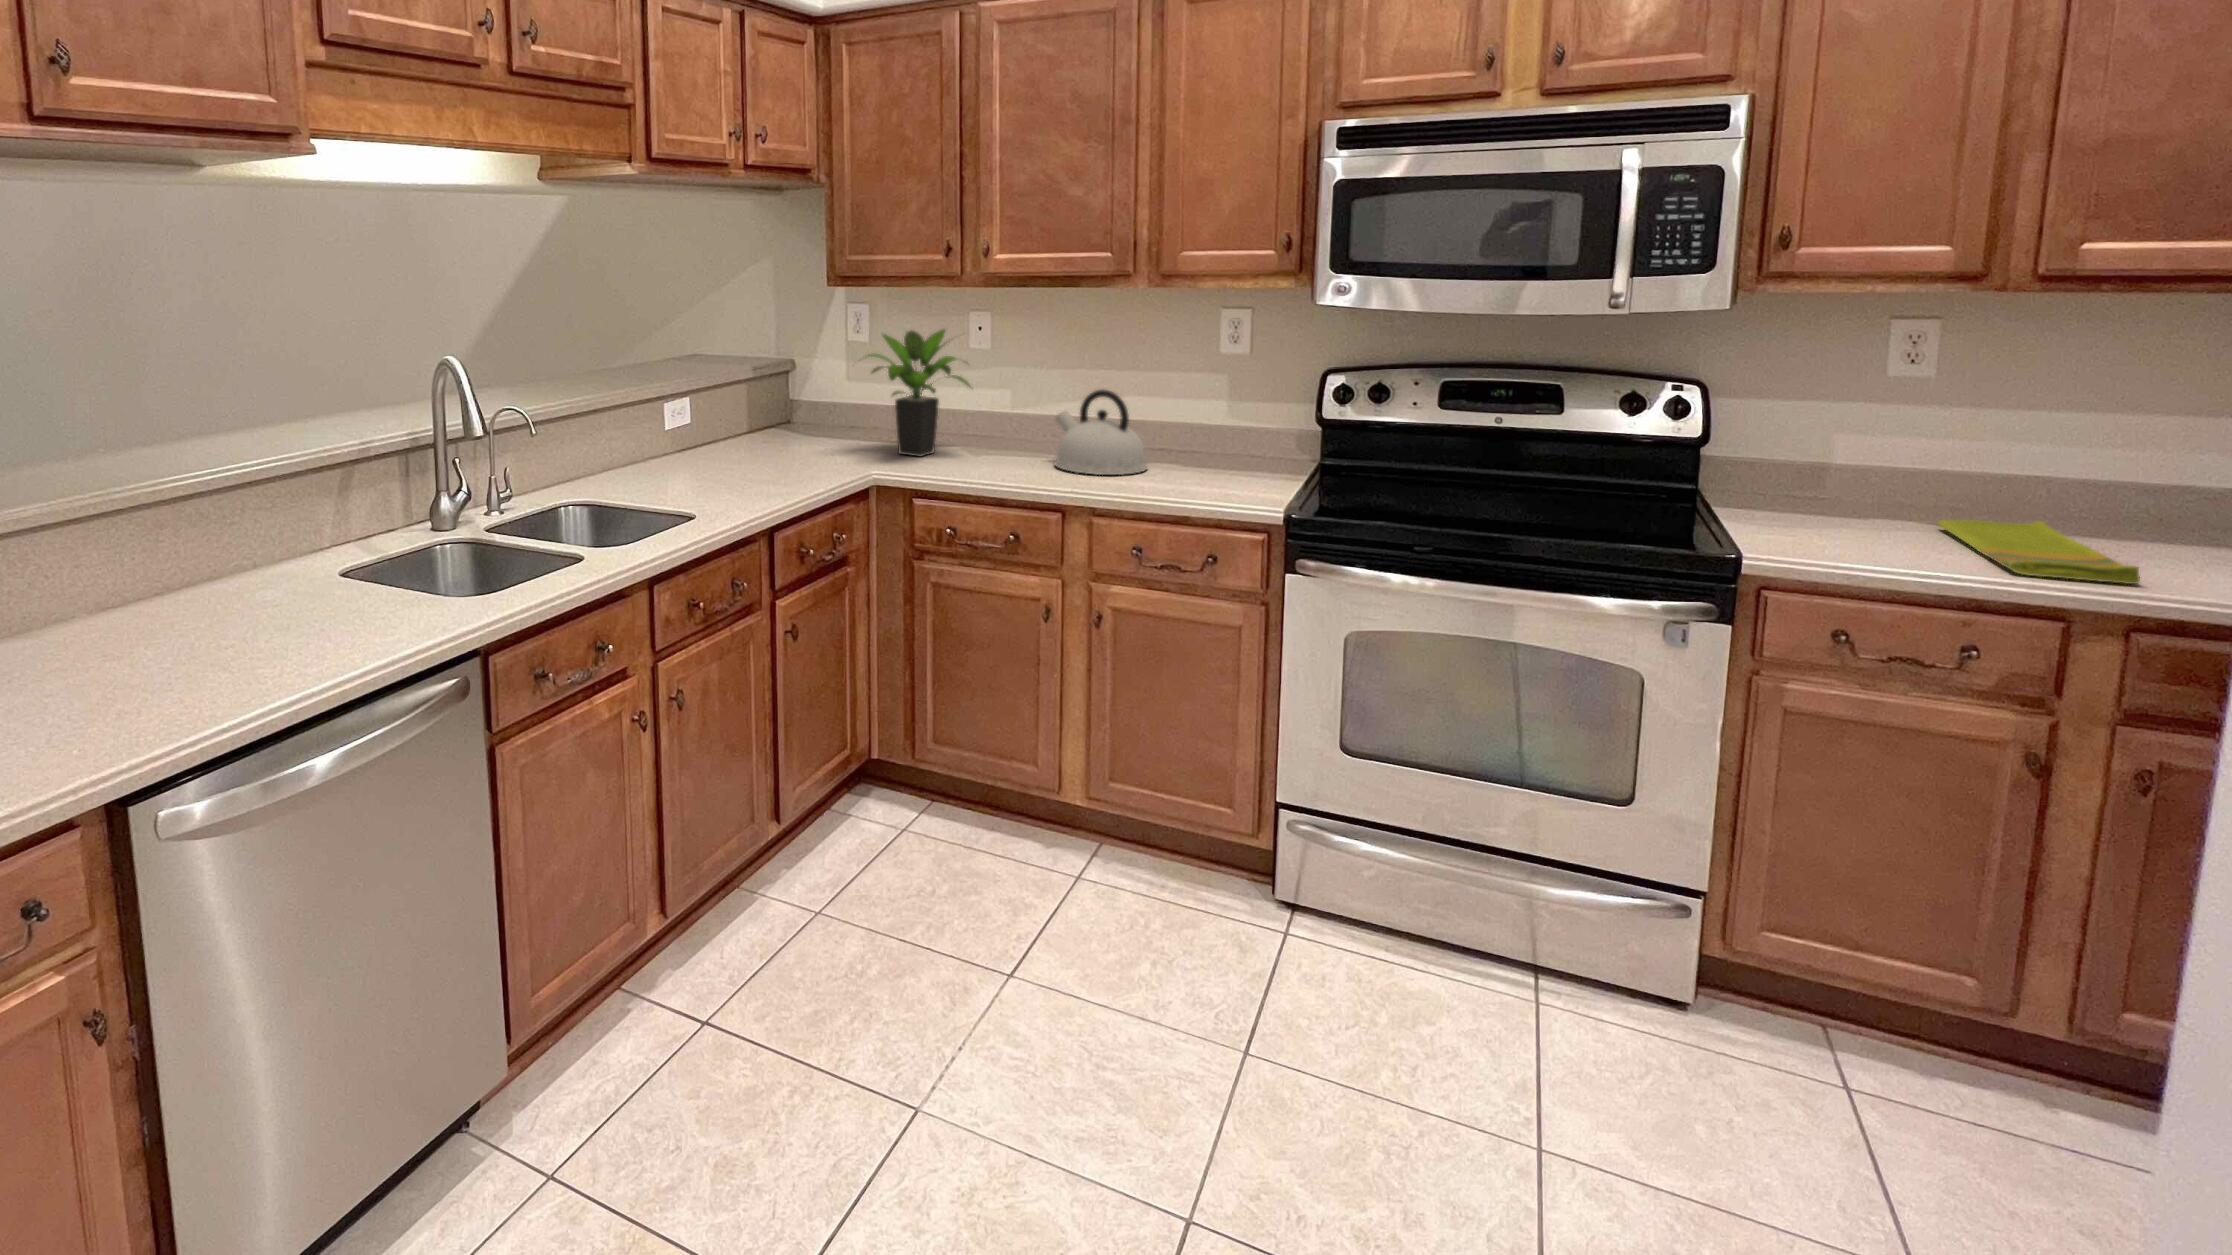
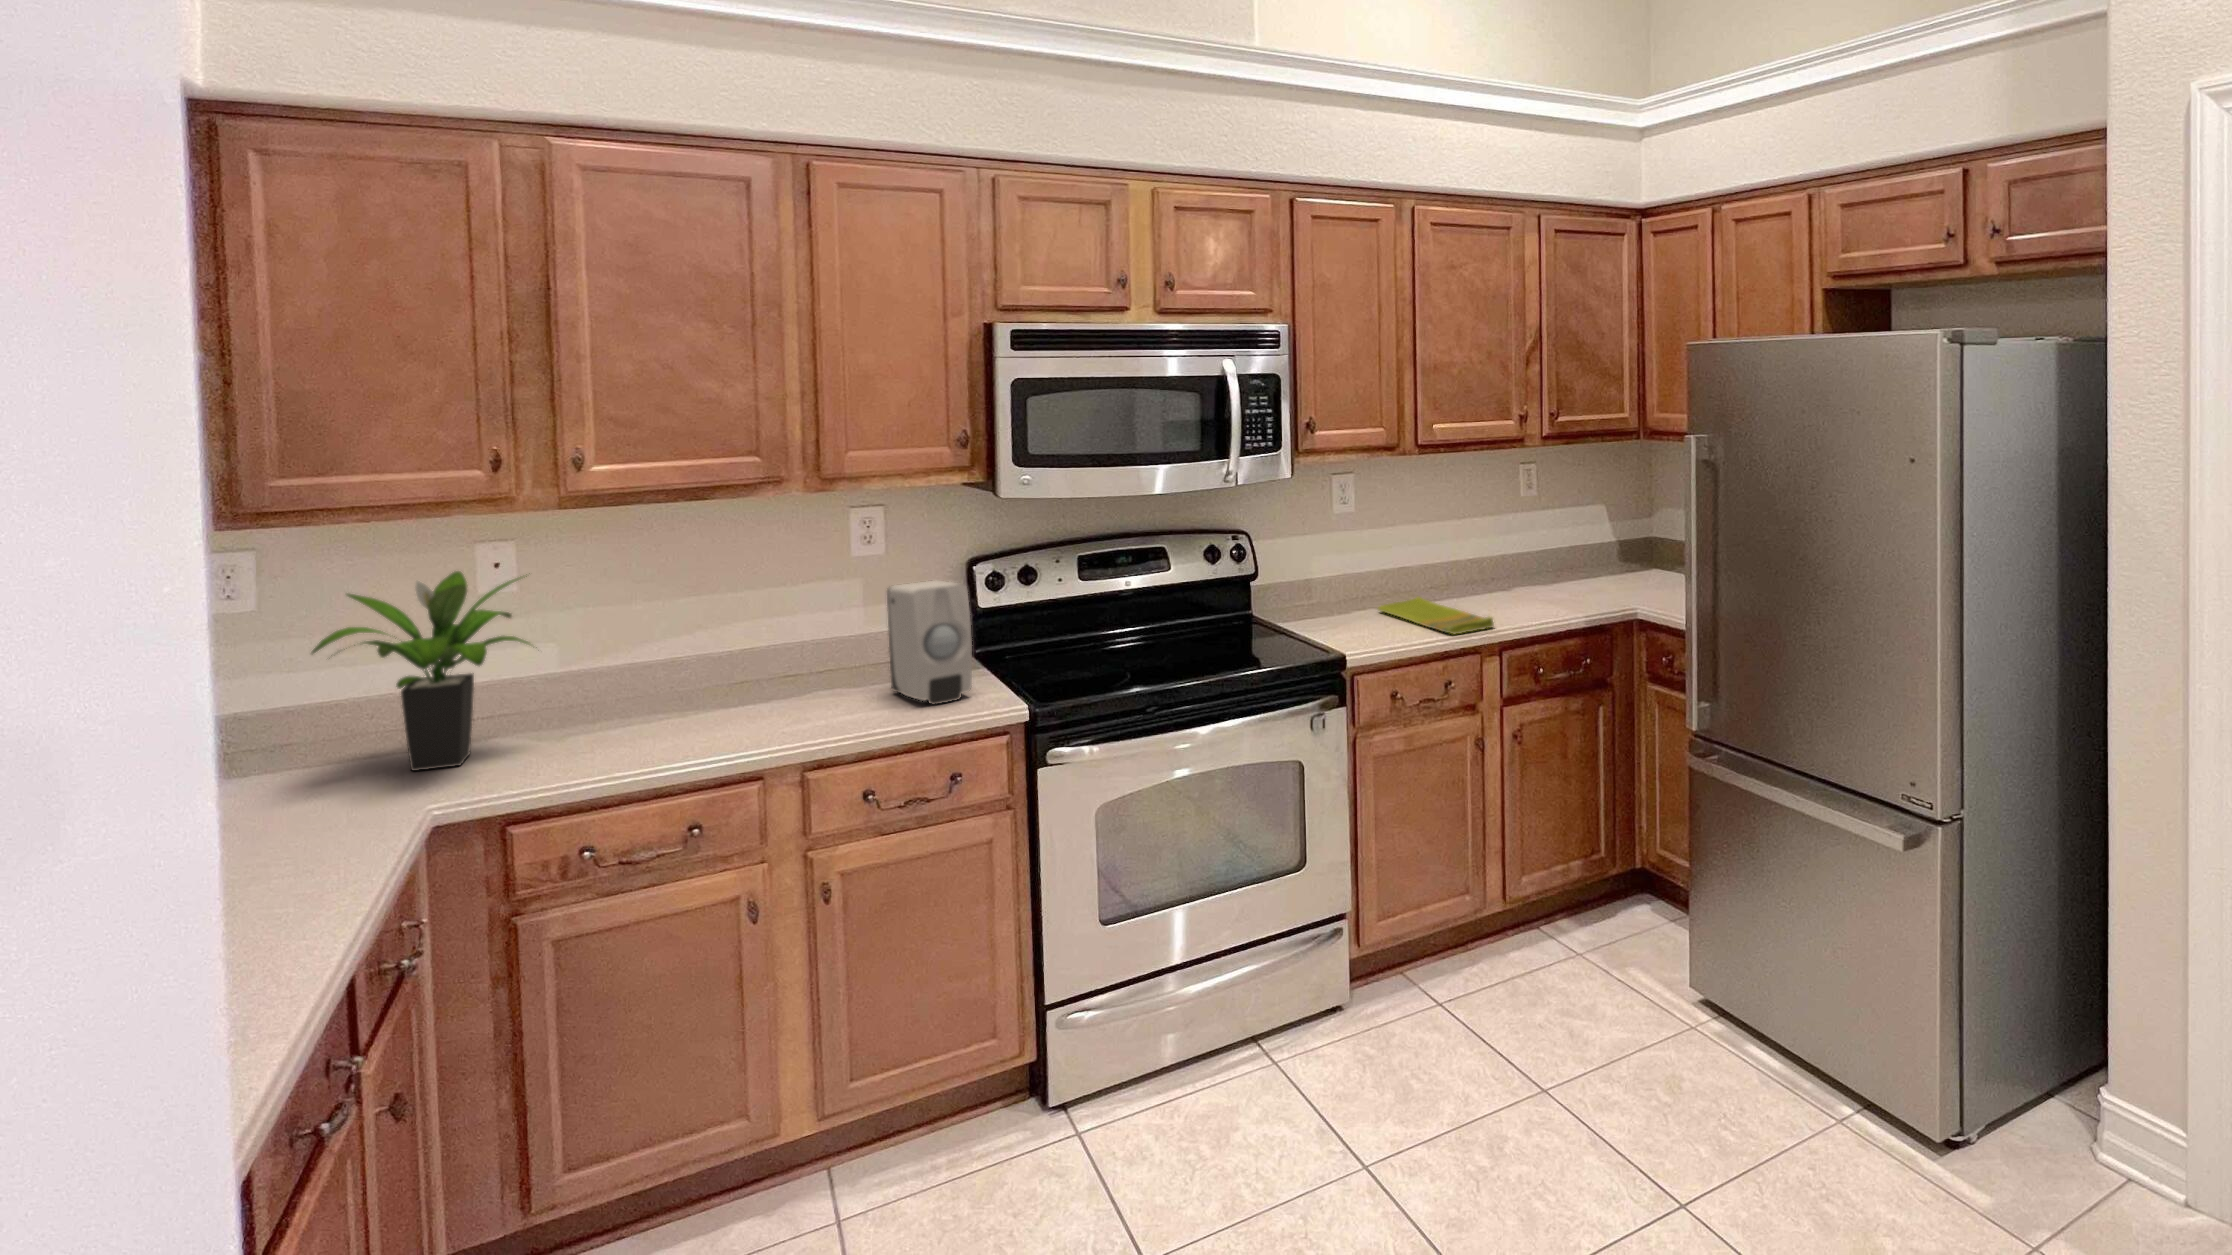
soap dispenser: none [1211,380,1270,492] -> present [887,580,972,705]
kettle: present [1055,390,1147,475] -> none [672,619,811,729]

